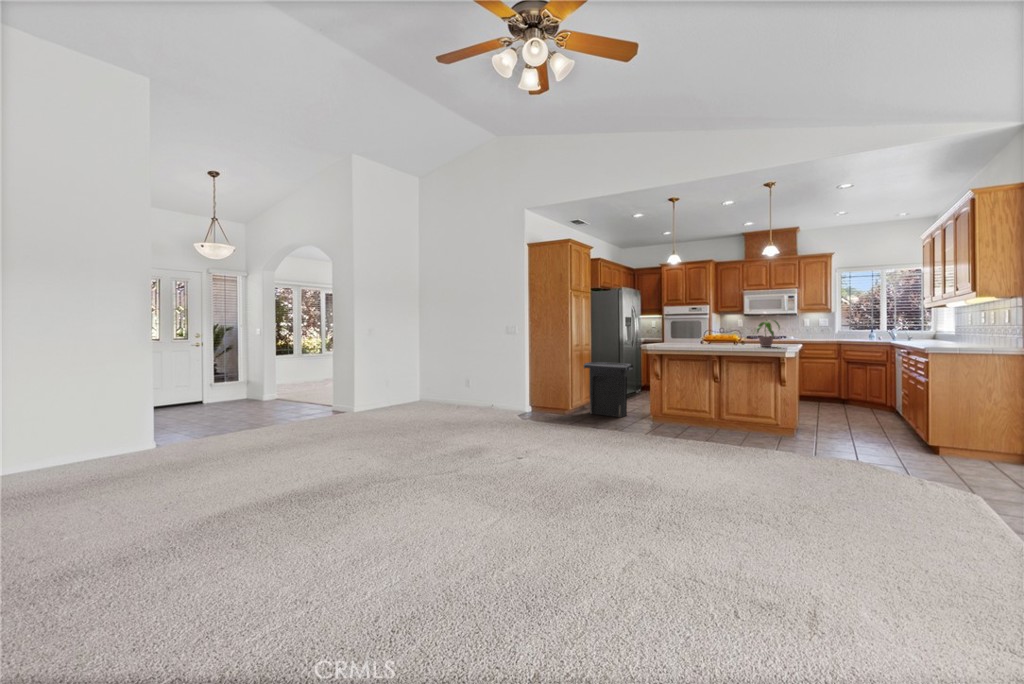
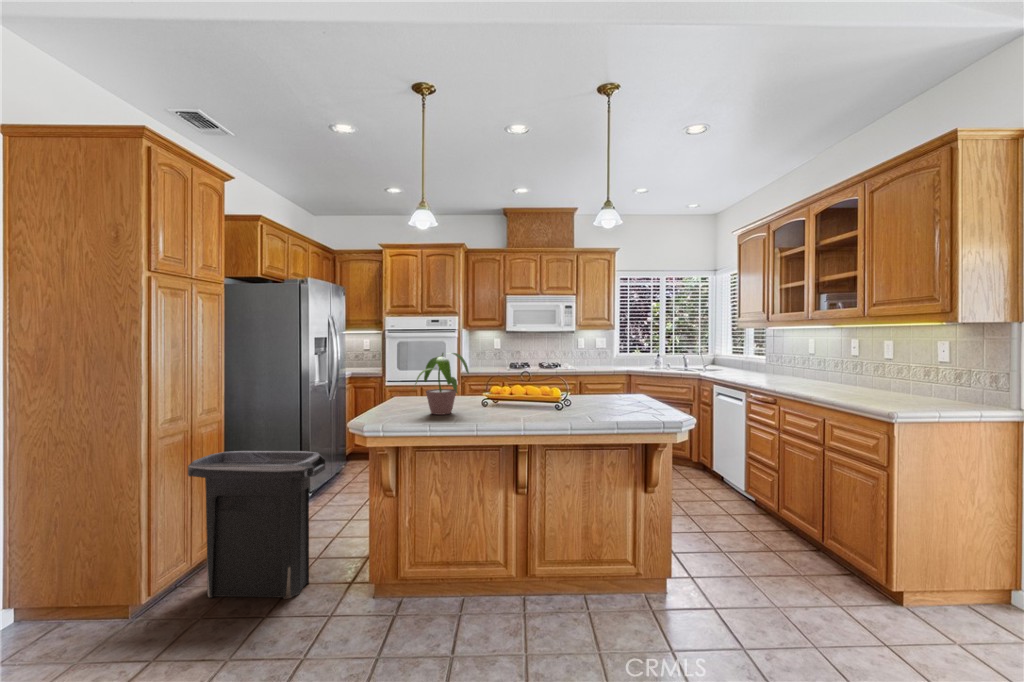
potted plant: present [757,320,780,347] -> present [415,353,469,415]

